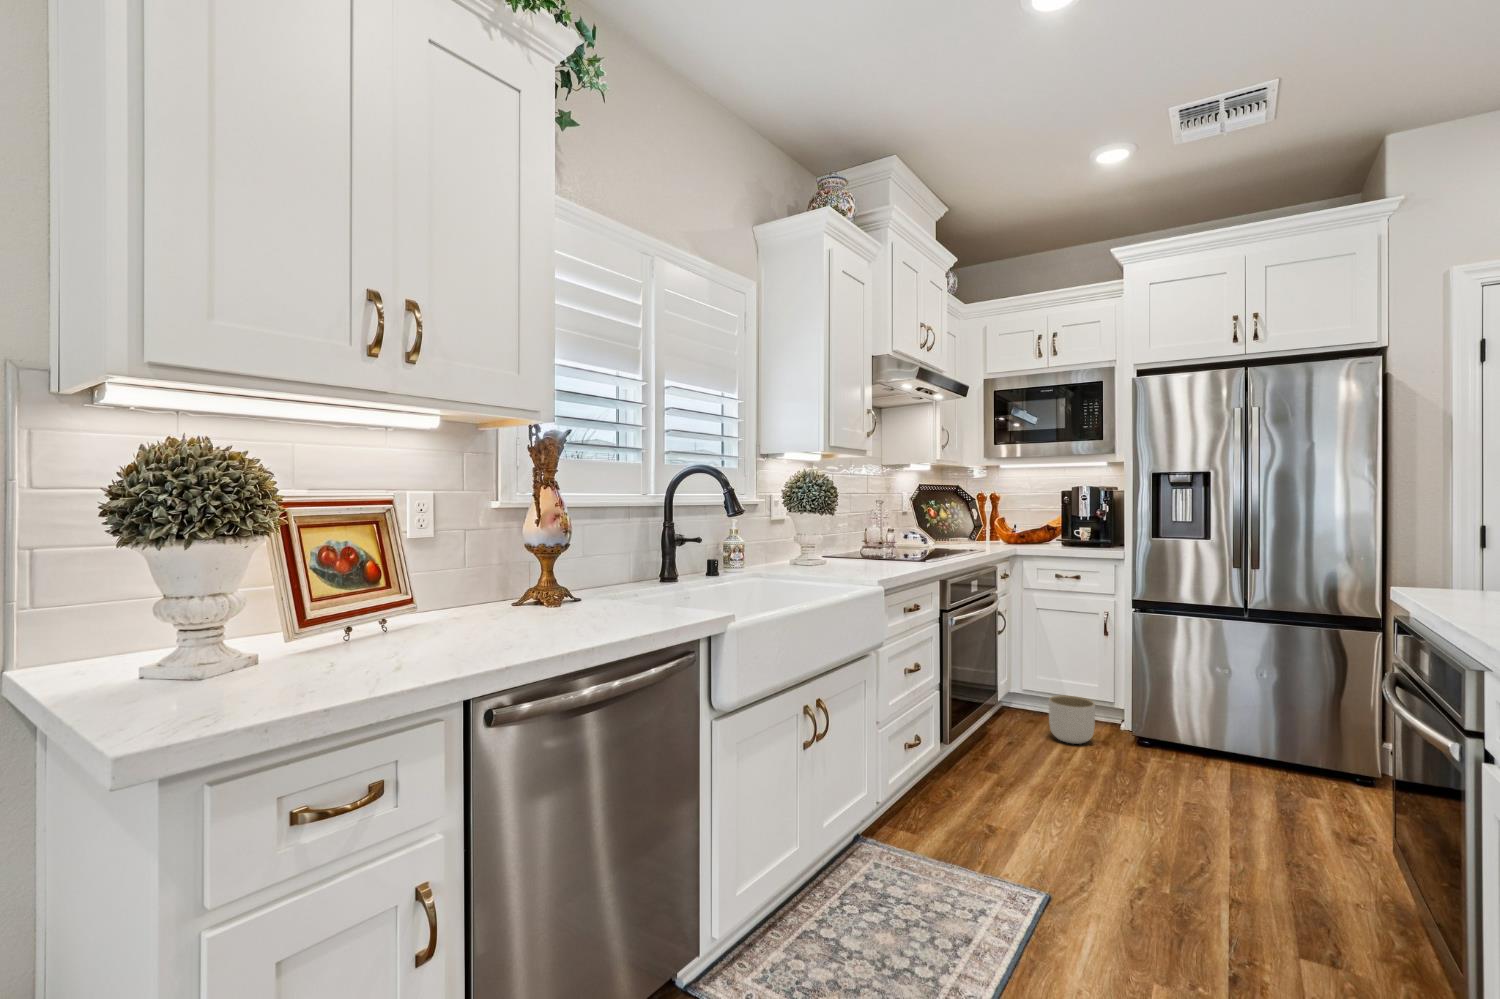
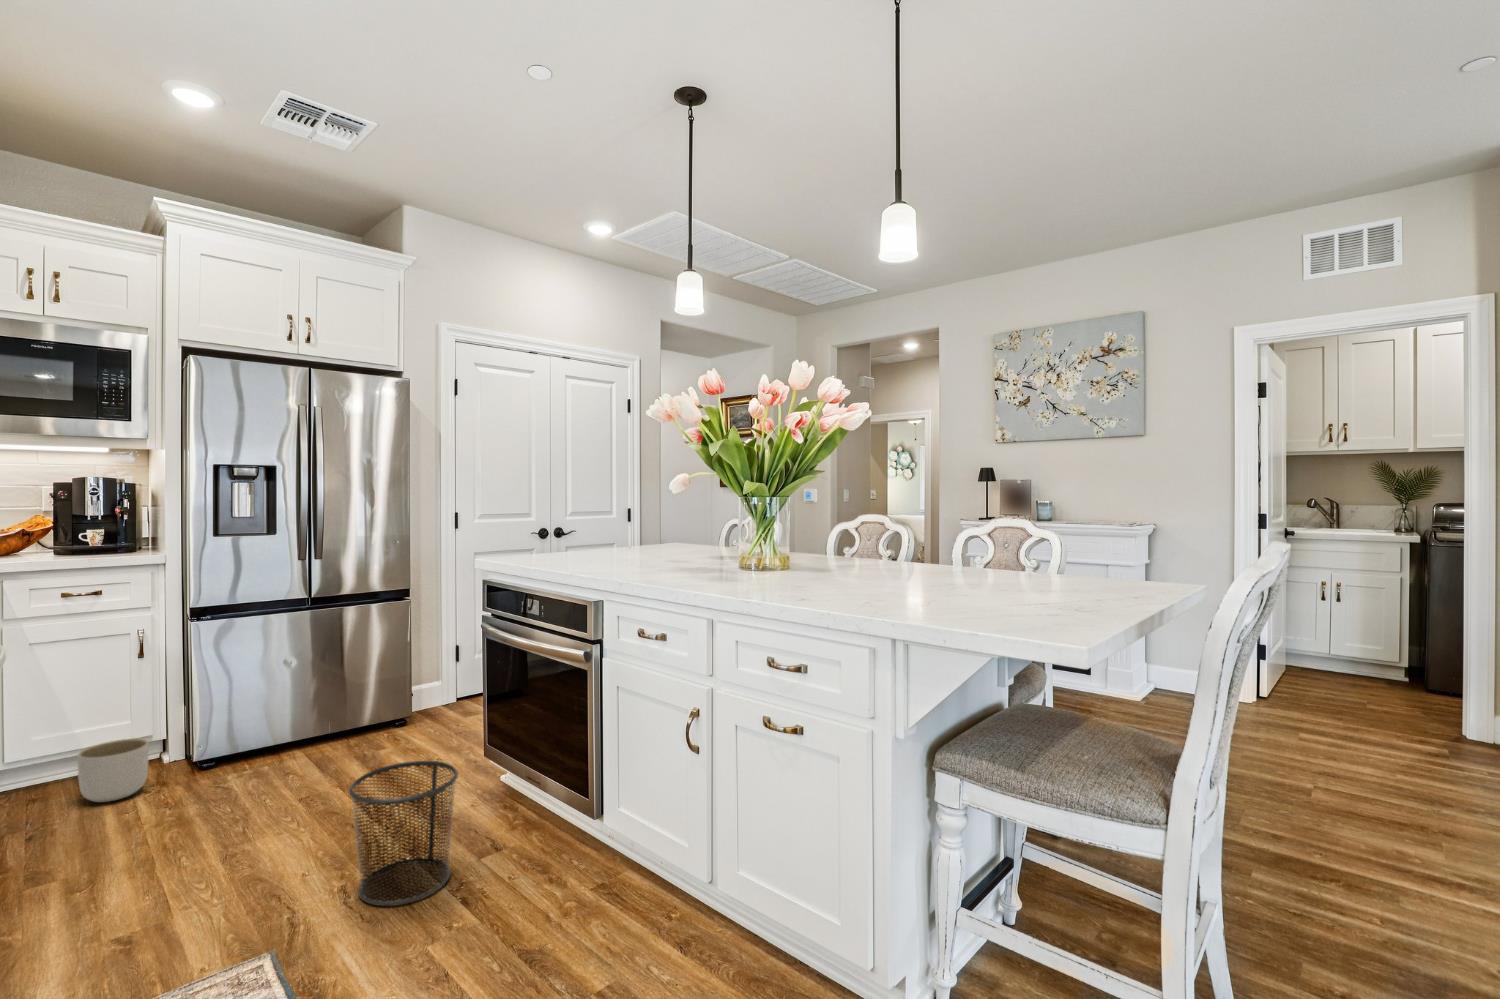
waste bin: none [1136,785,1265,949] -> present [349,761,458,906]

